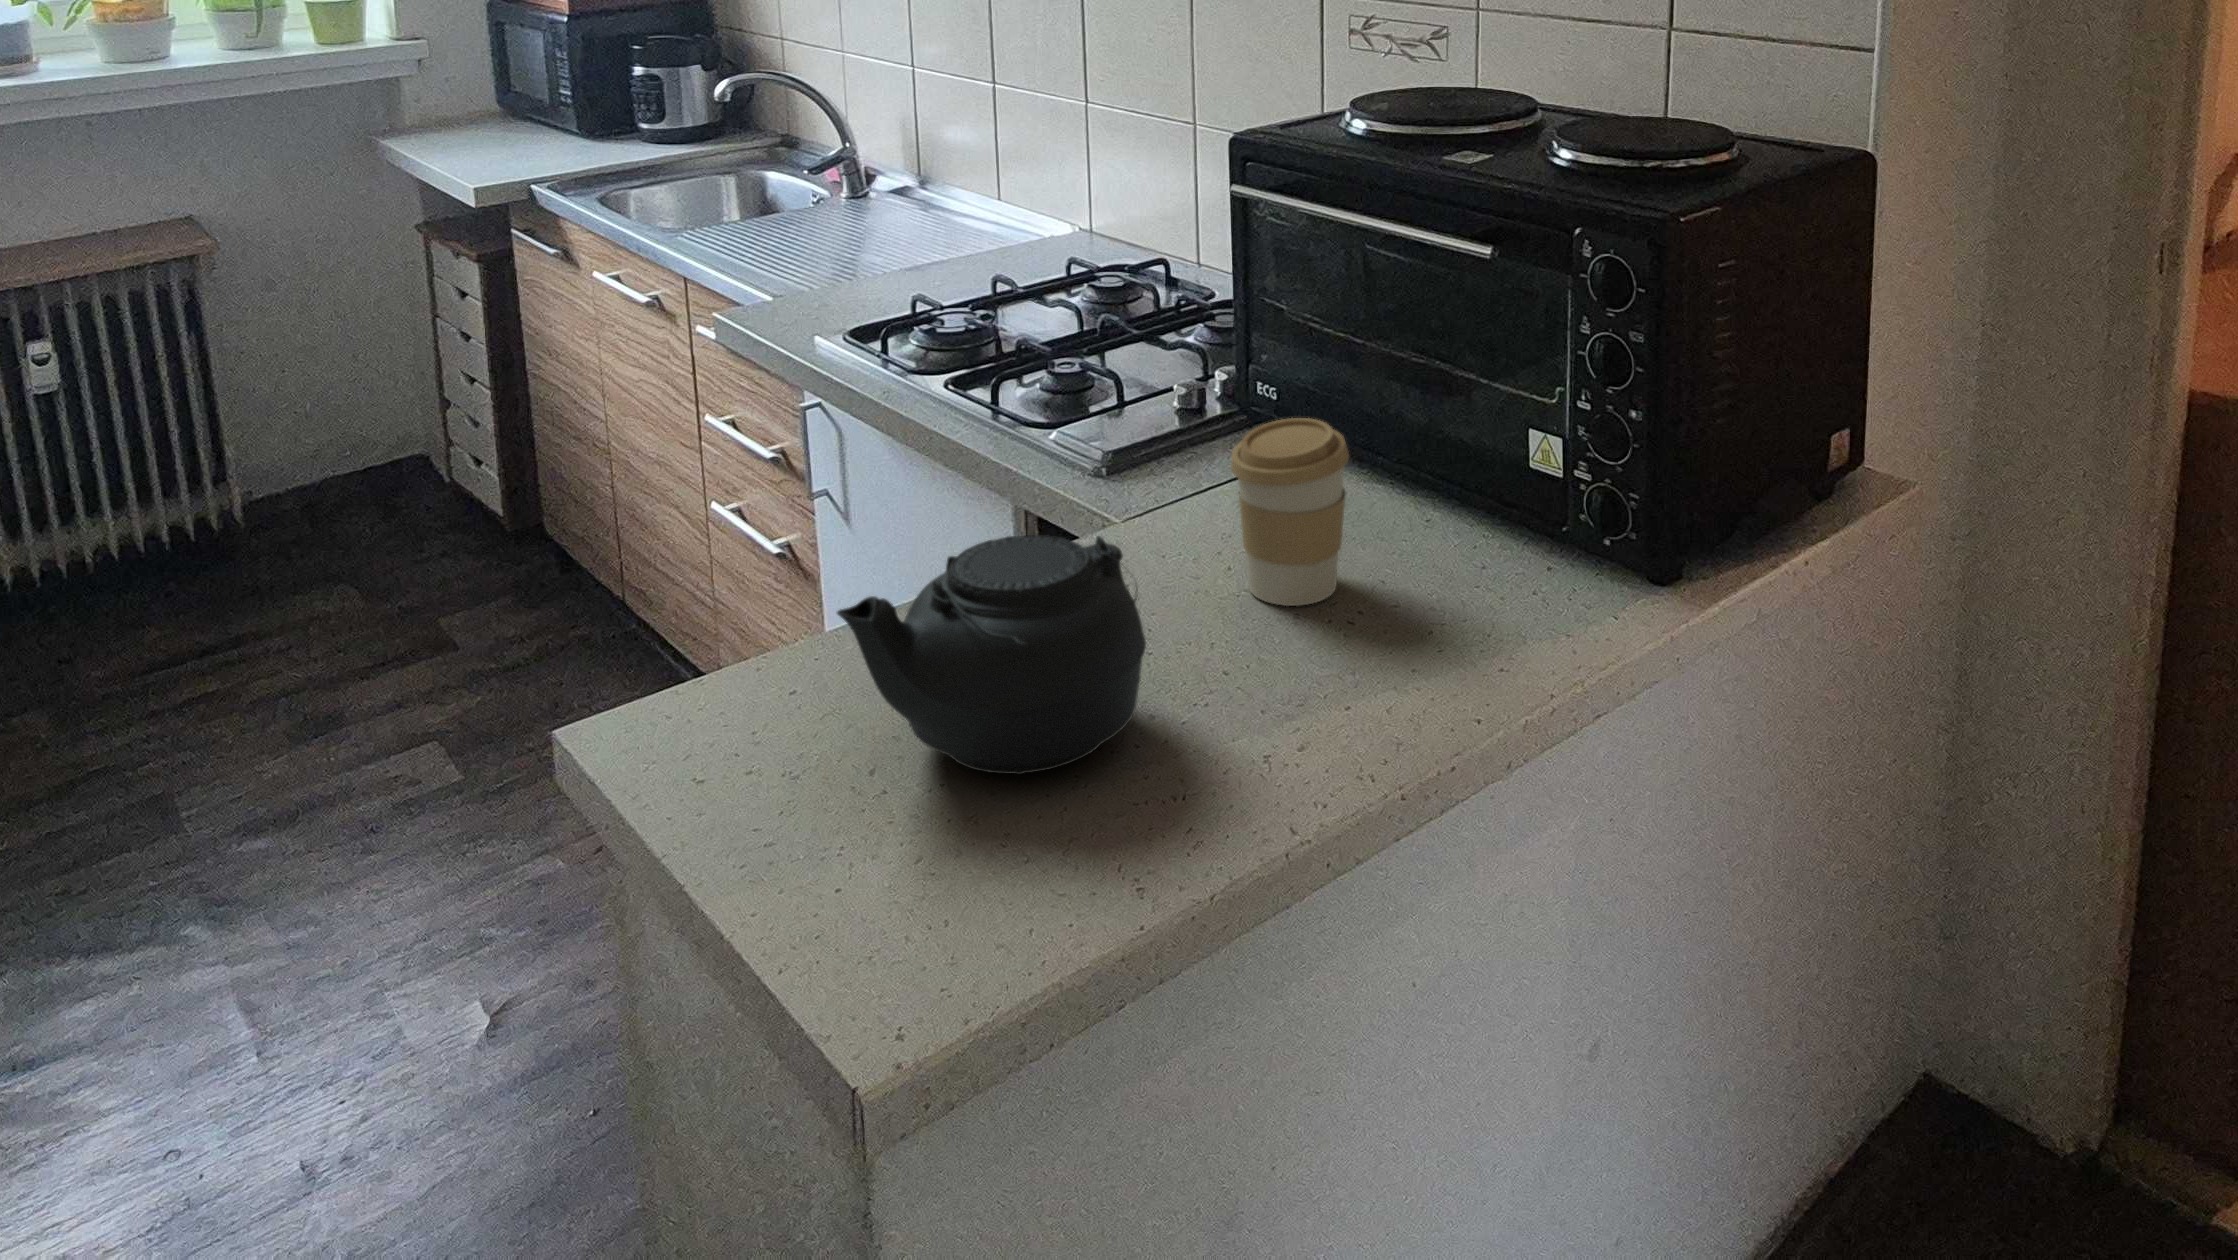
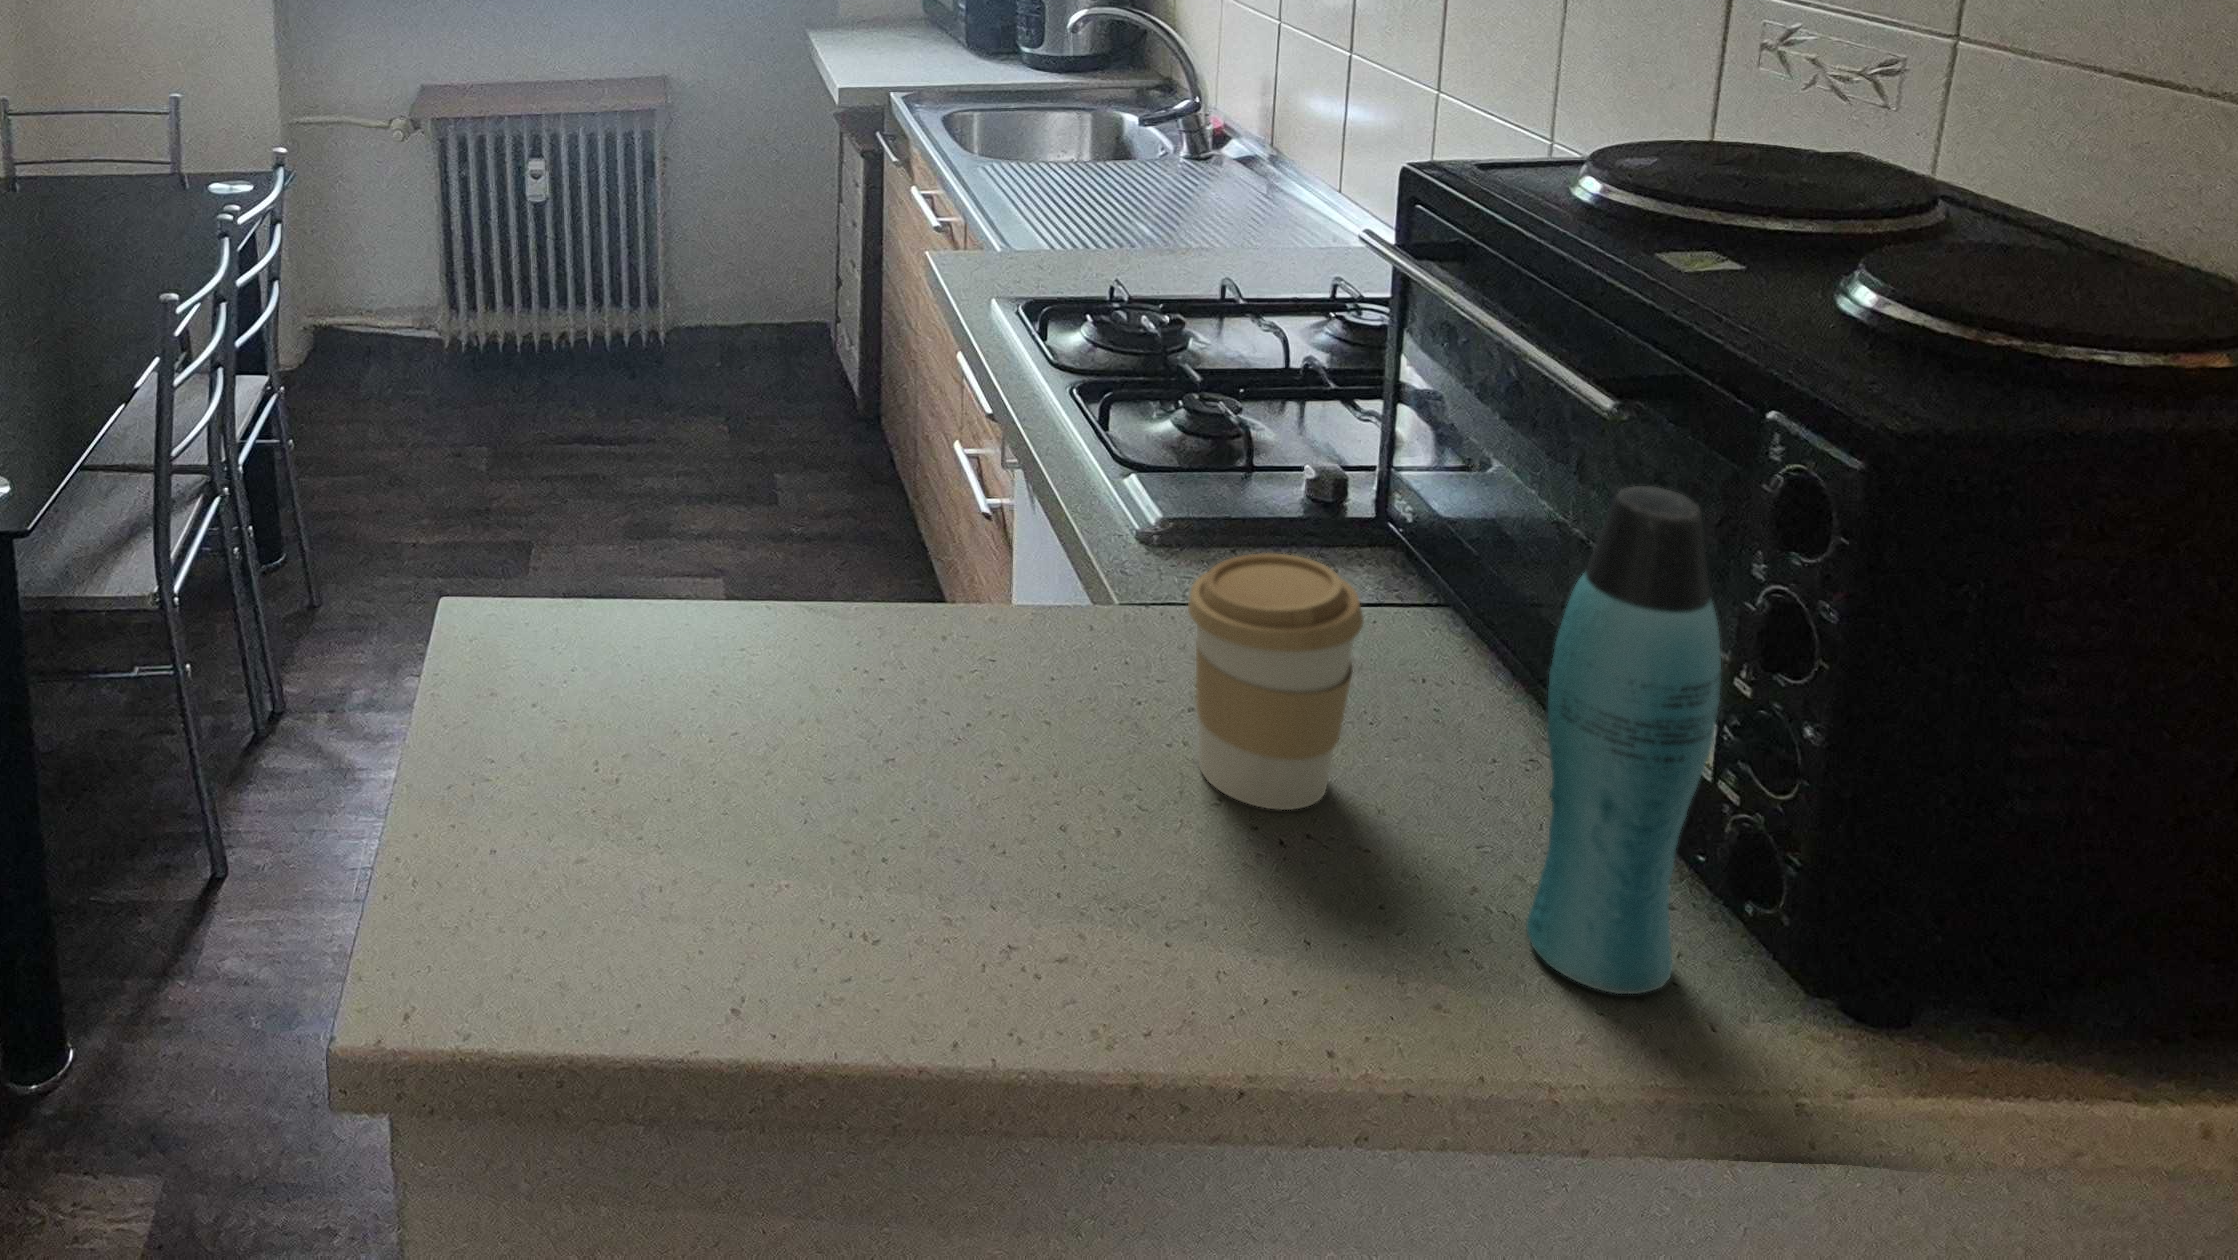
bottle: none [1487,291,1580,624] -> present [1526,486,1721,994]
teapot: present [837,535,1146,775] -> none [570,583,936,873]

